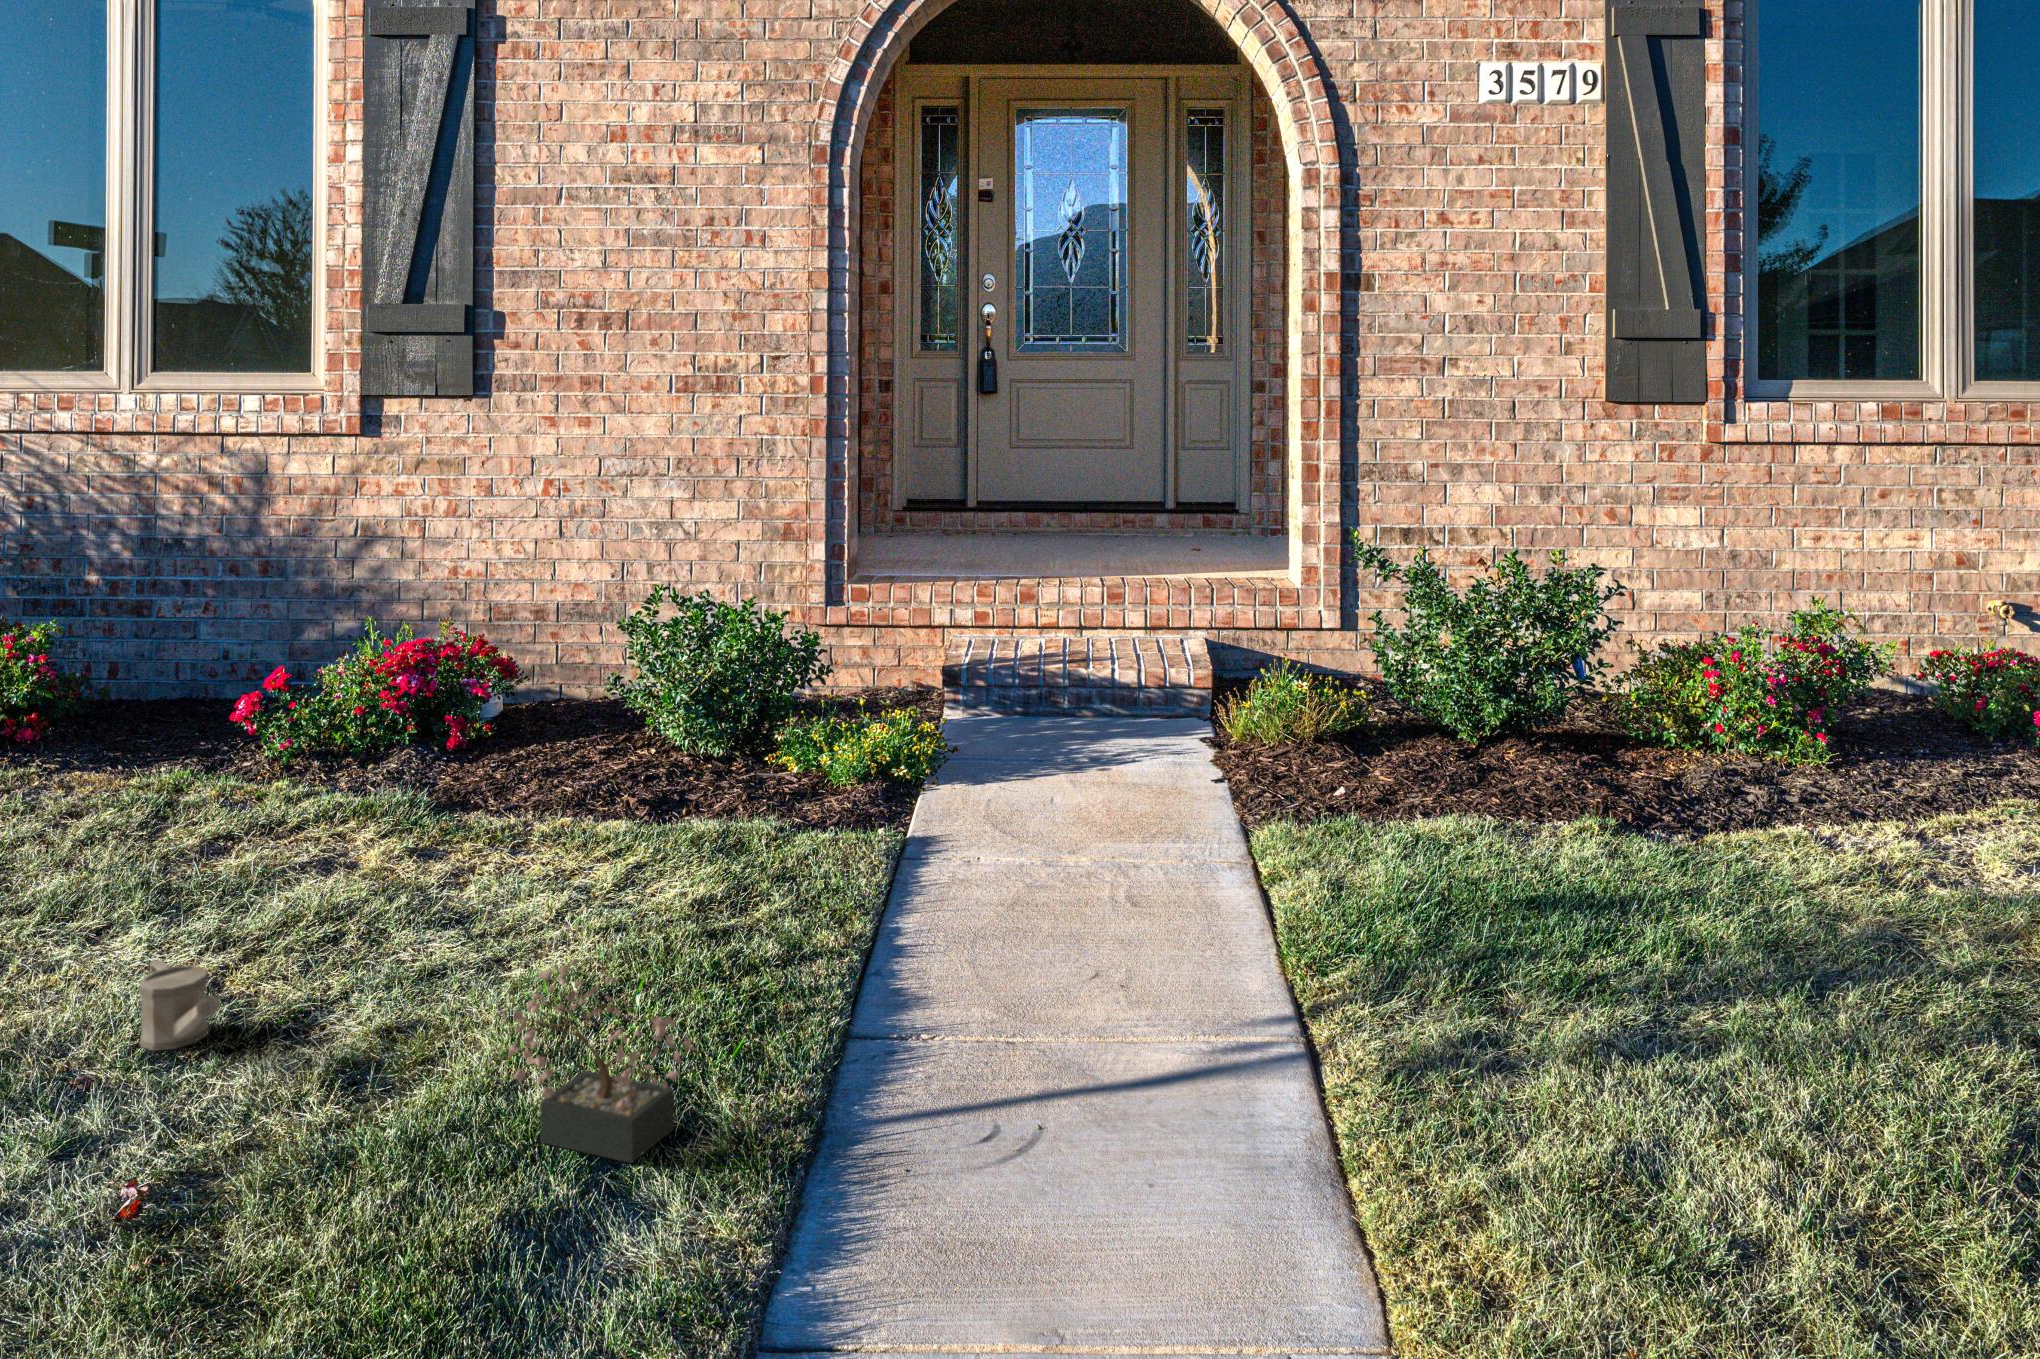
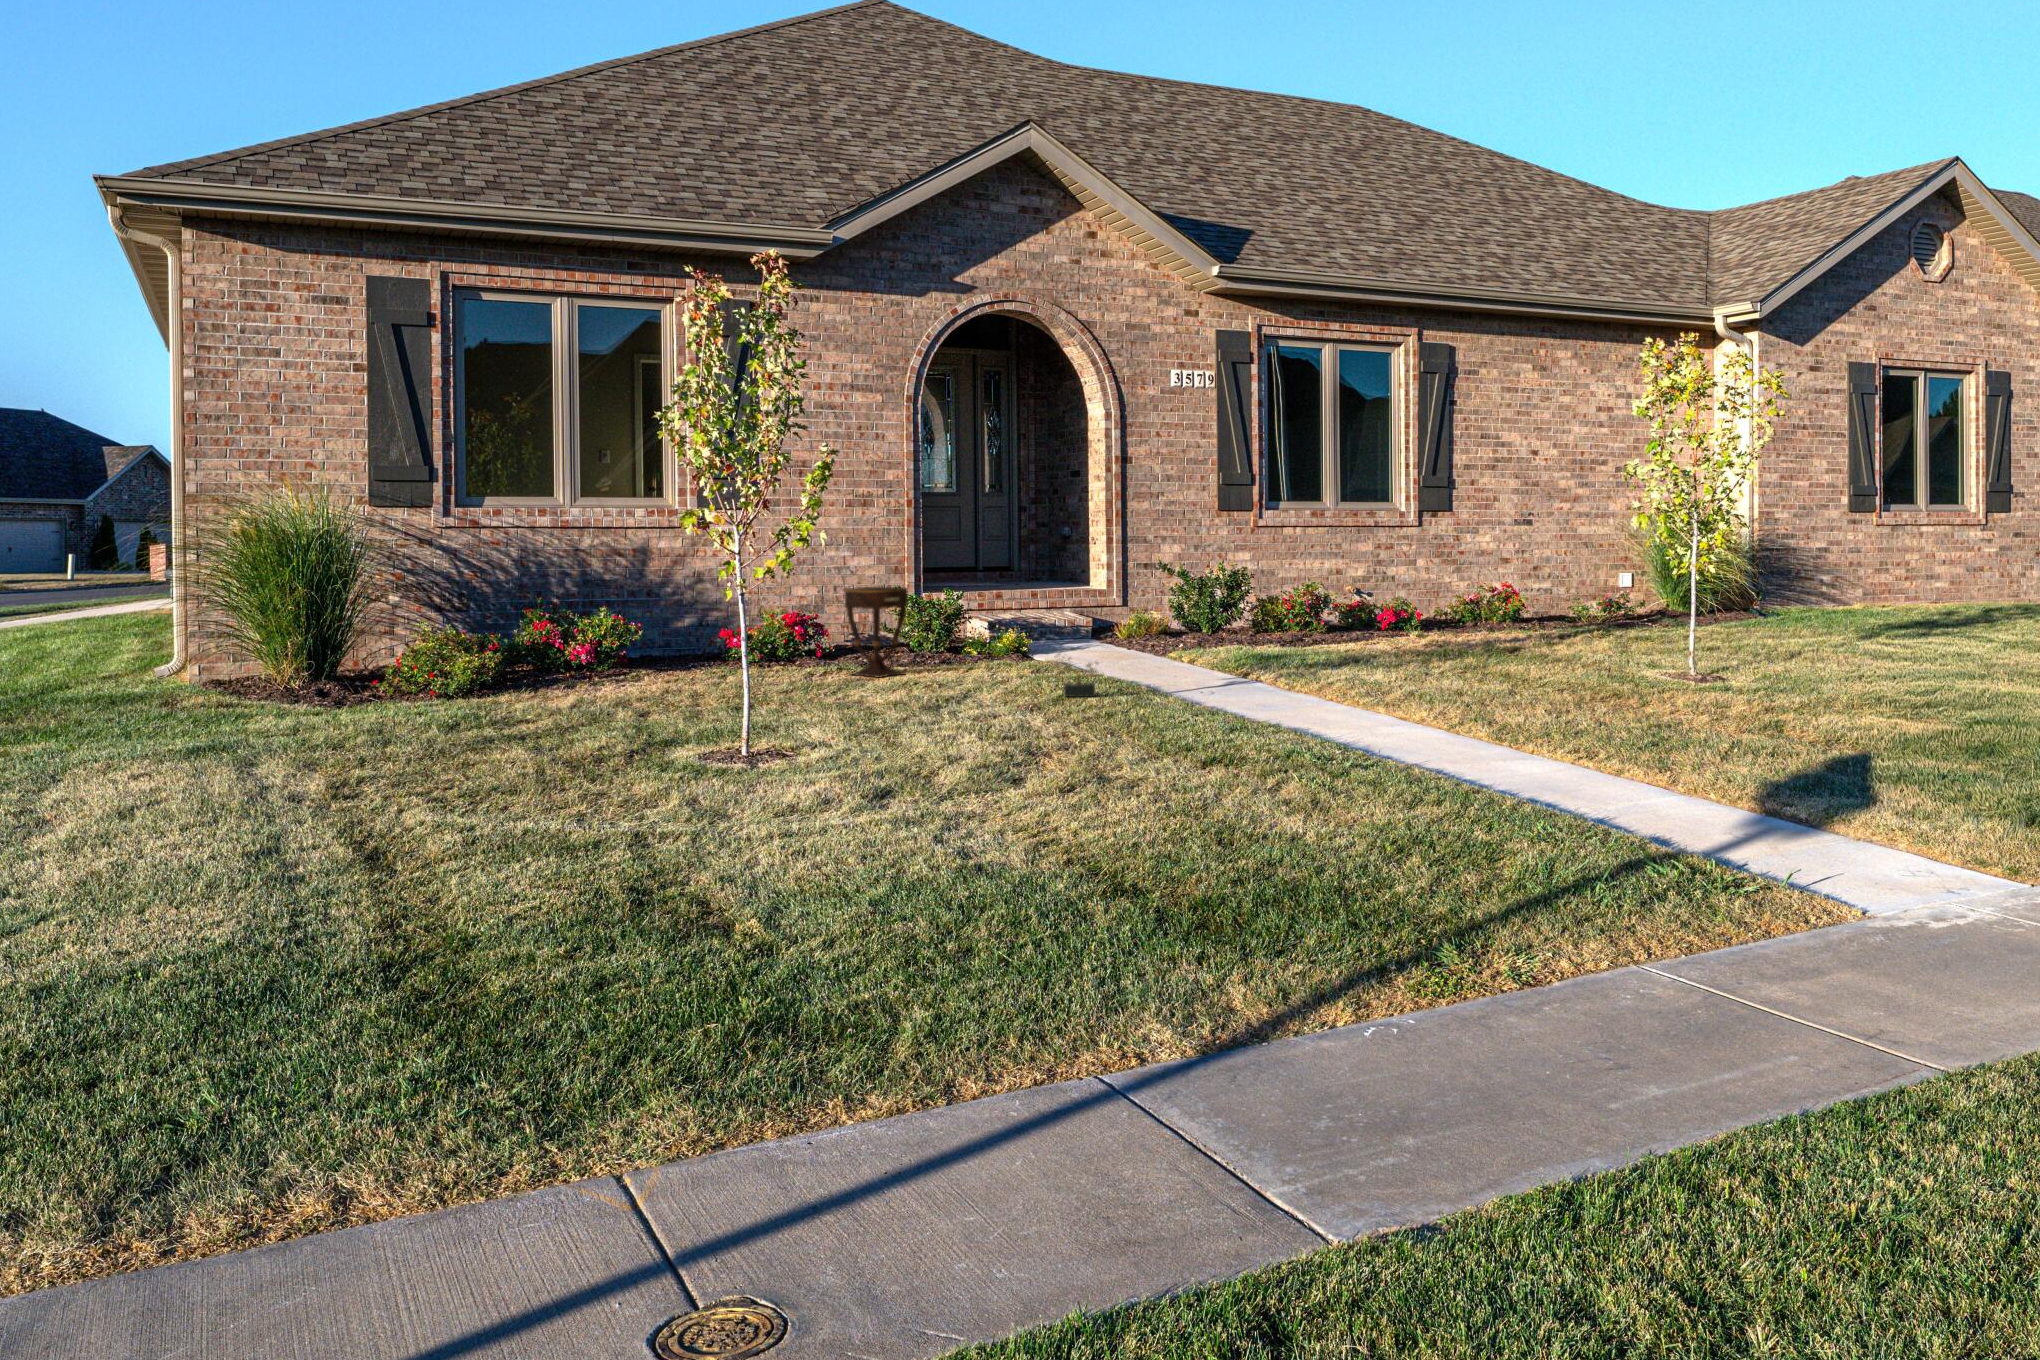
side table: none [430,598,563,848] -> present [844,586,908,677]
watering can: present [139,960,220,1051] -> none [895,676,944,699]

